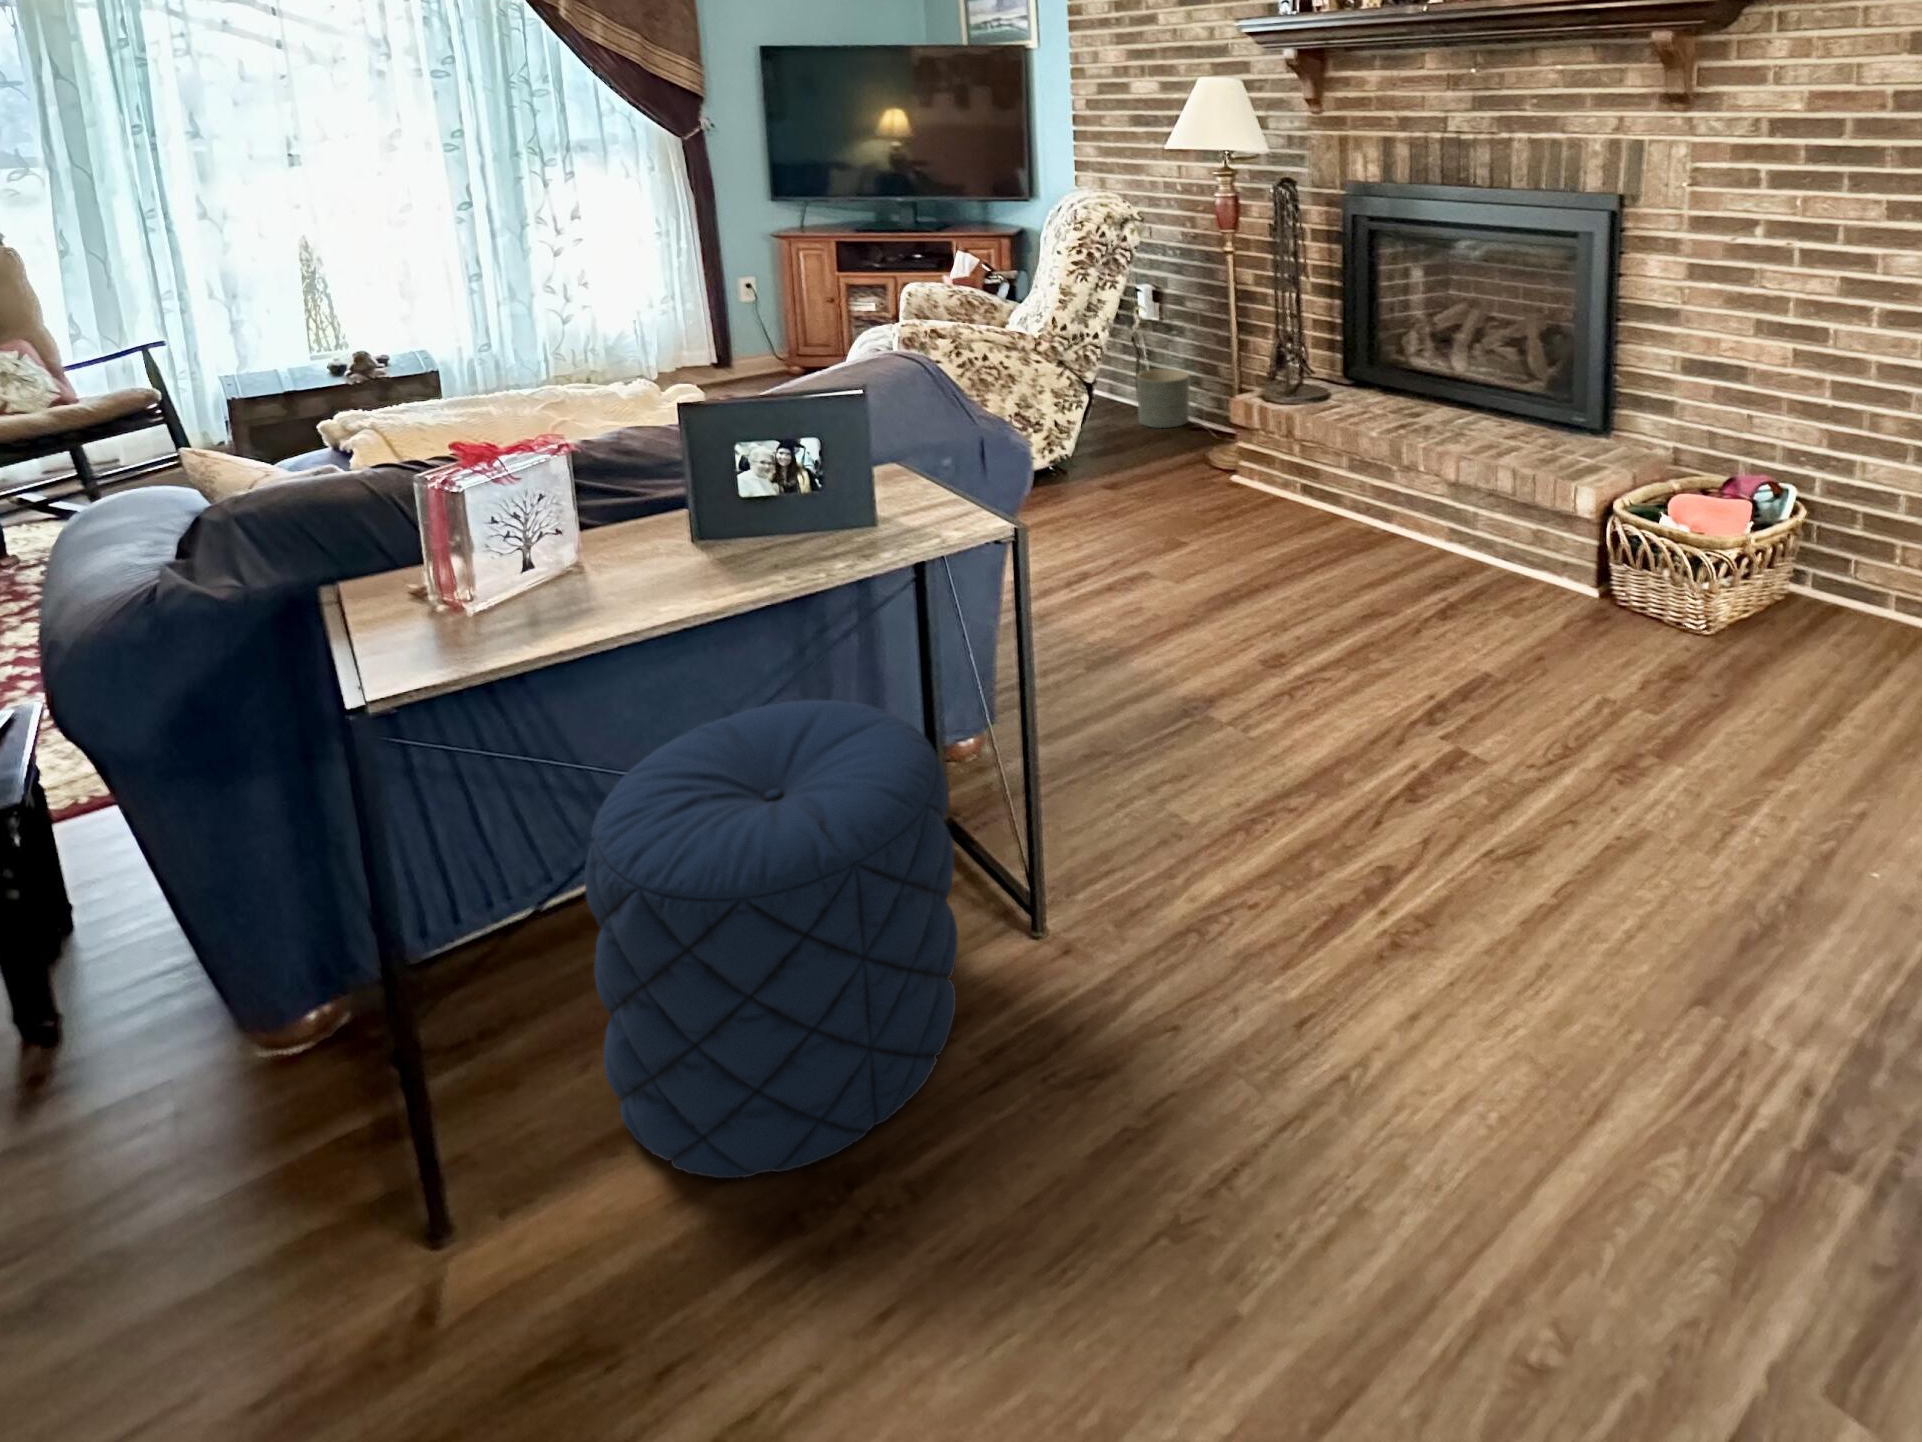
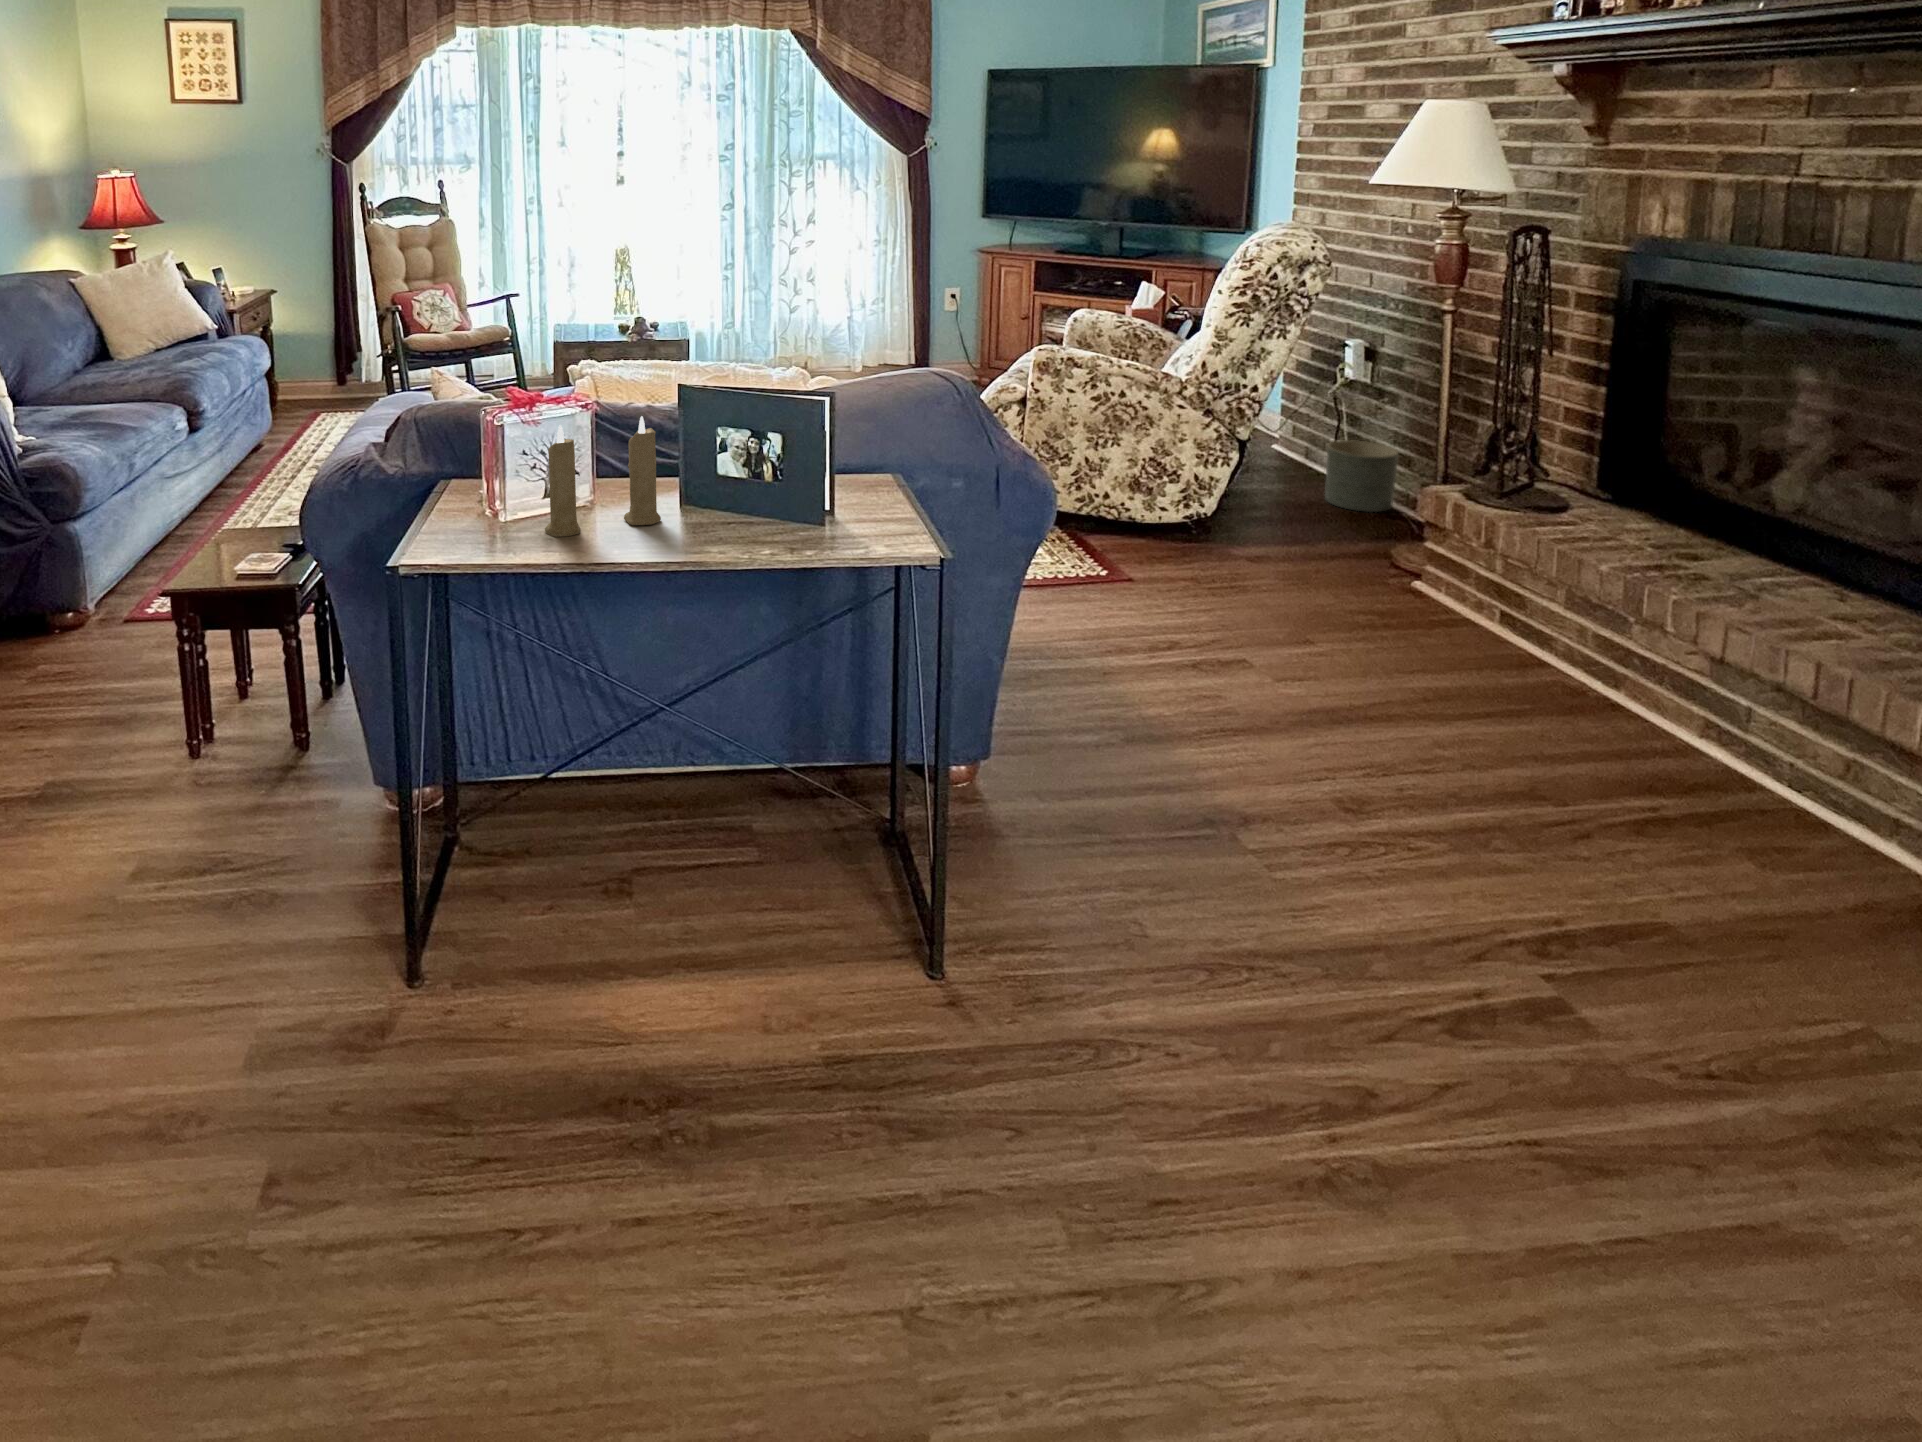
candle: none [529,439,685,617] -> present [545,416,661,537]
pouf: present [584,700,958,1178] -> none [556,661,853,1061]

